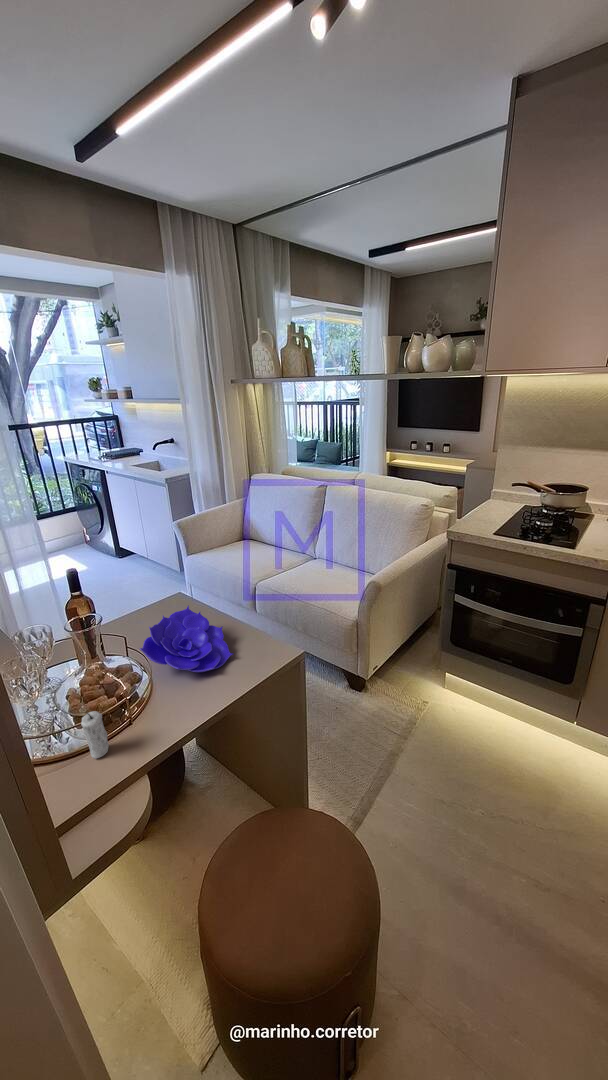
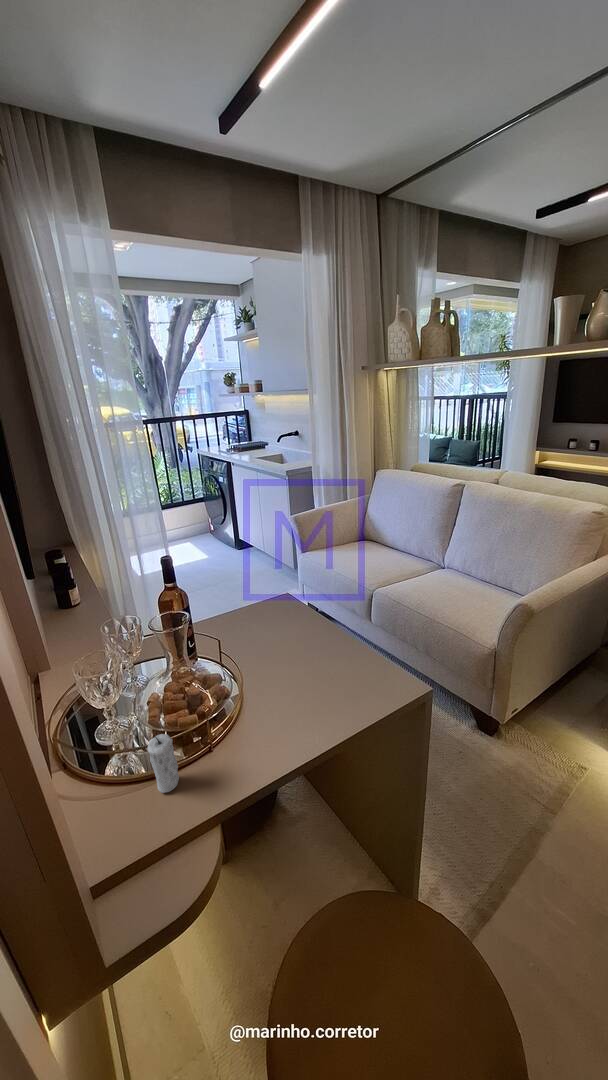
decorative bowl: present [140,606,233,672] -> none [230,611,341,698]

